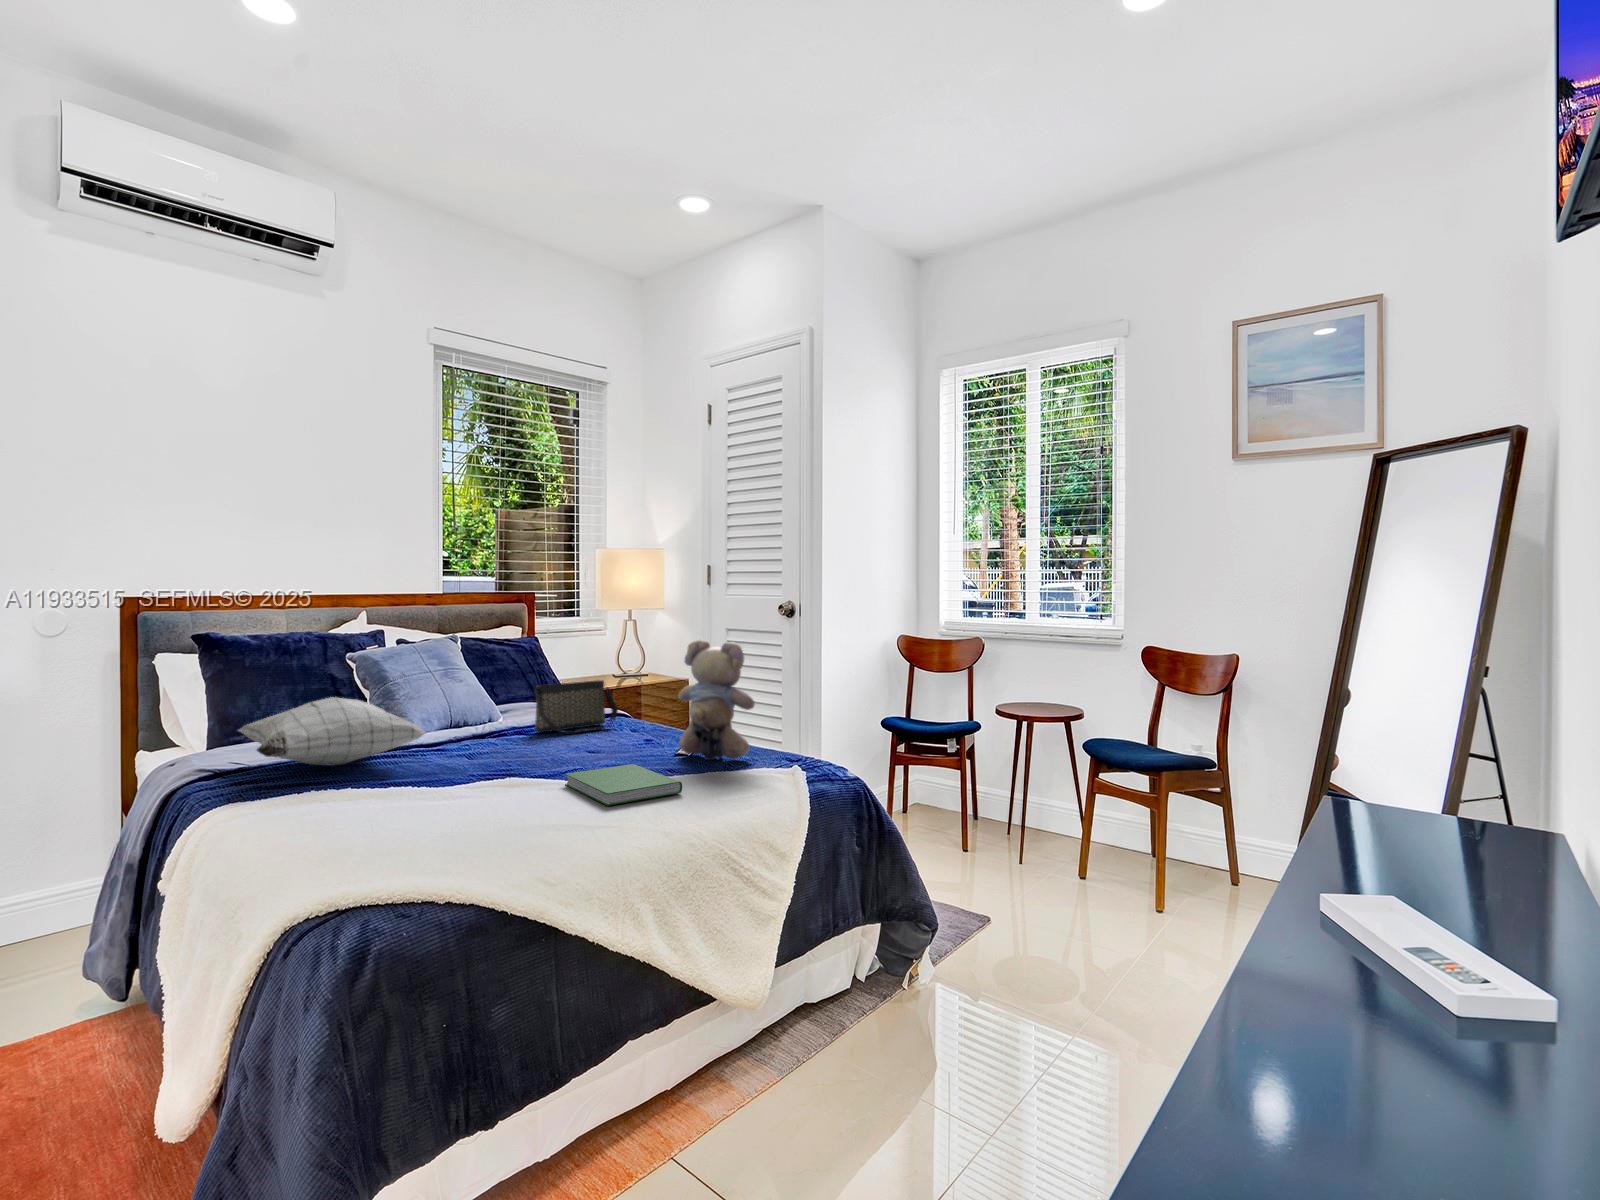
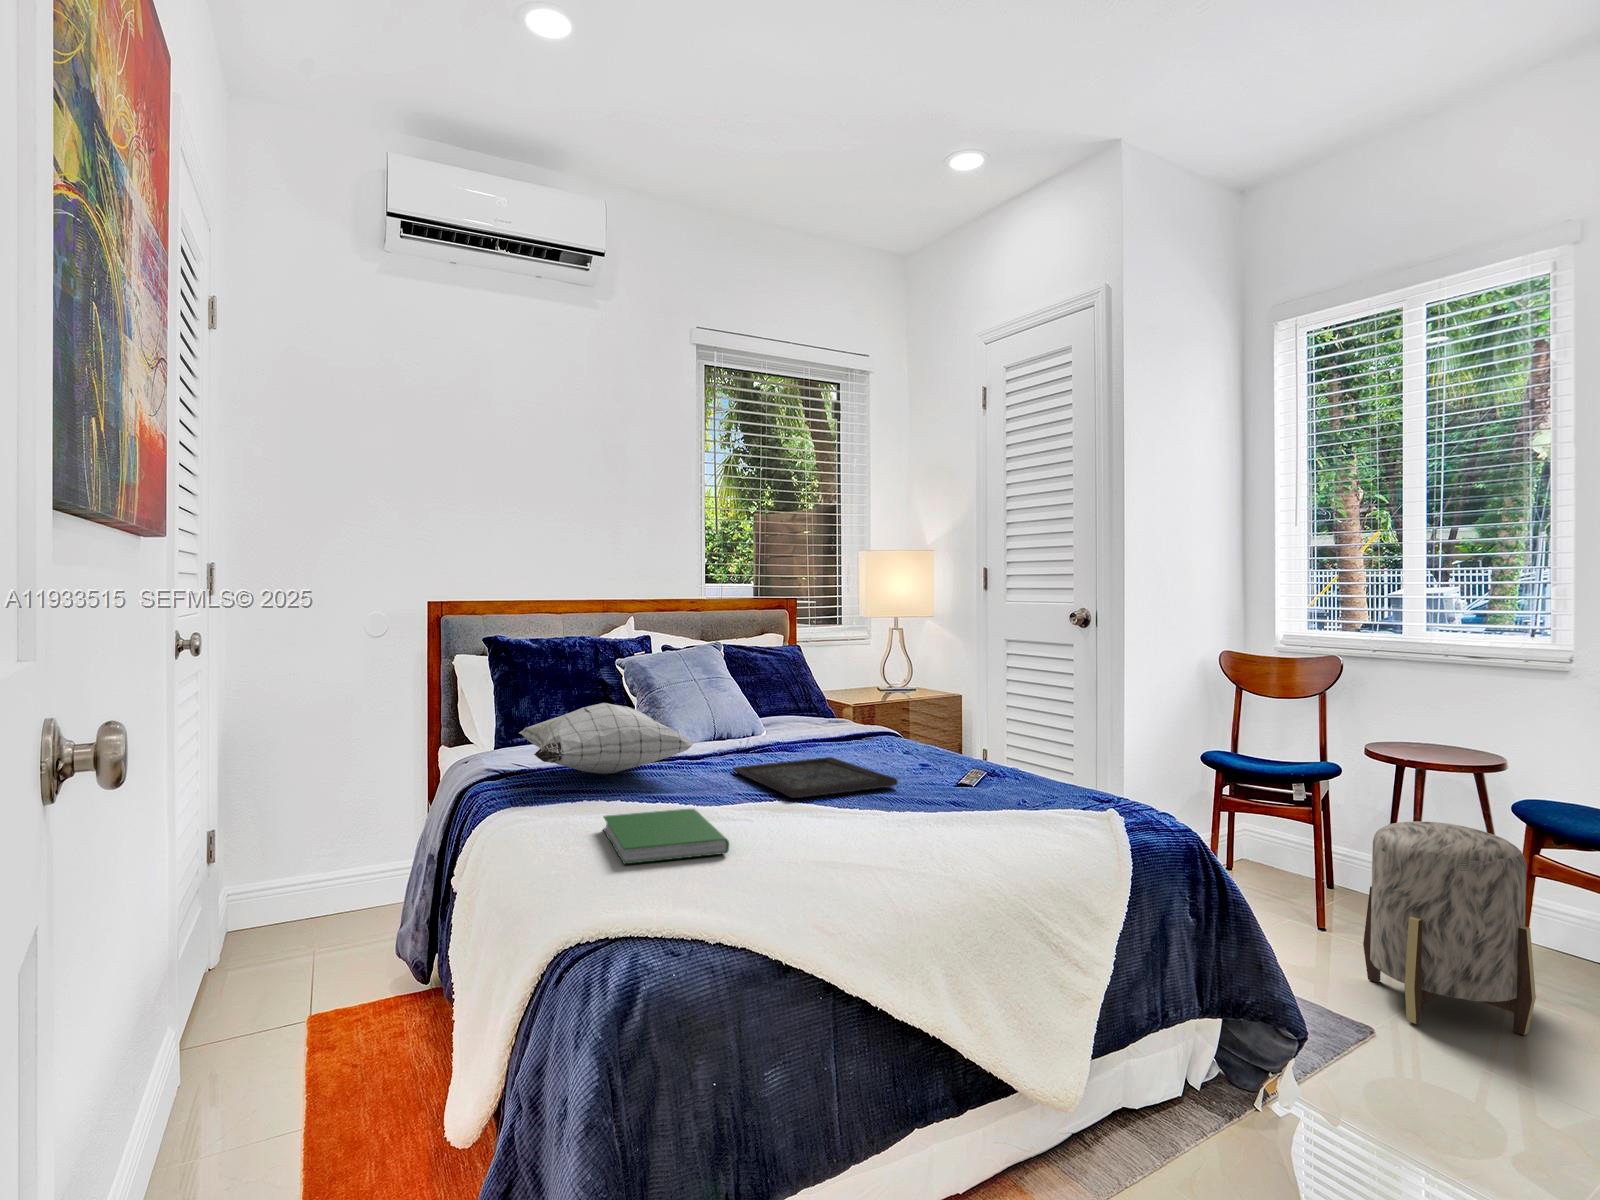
teddy bear: present [678,640,755,760] -> none [962,652,1057,795]
handbag: present [534,680,618,733] -> none [800,695,890,753]
tray: none [466,737,621,775] -> present [733,757,898,798]
ottoman: none [991,761,1097,913] -> present [1363,821,1536,1035]
hardcover book: present [565,764,682,806] -> present [603,809,729,864]

